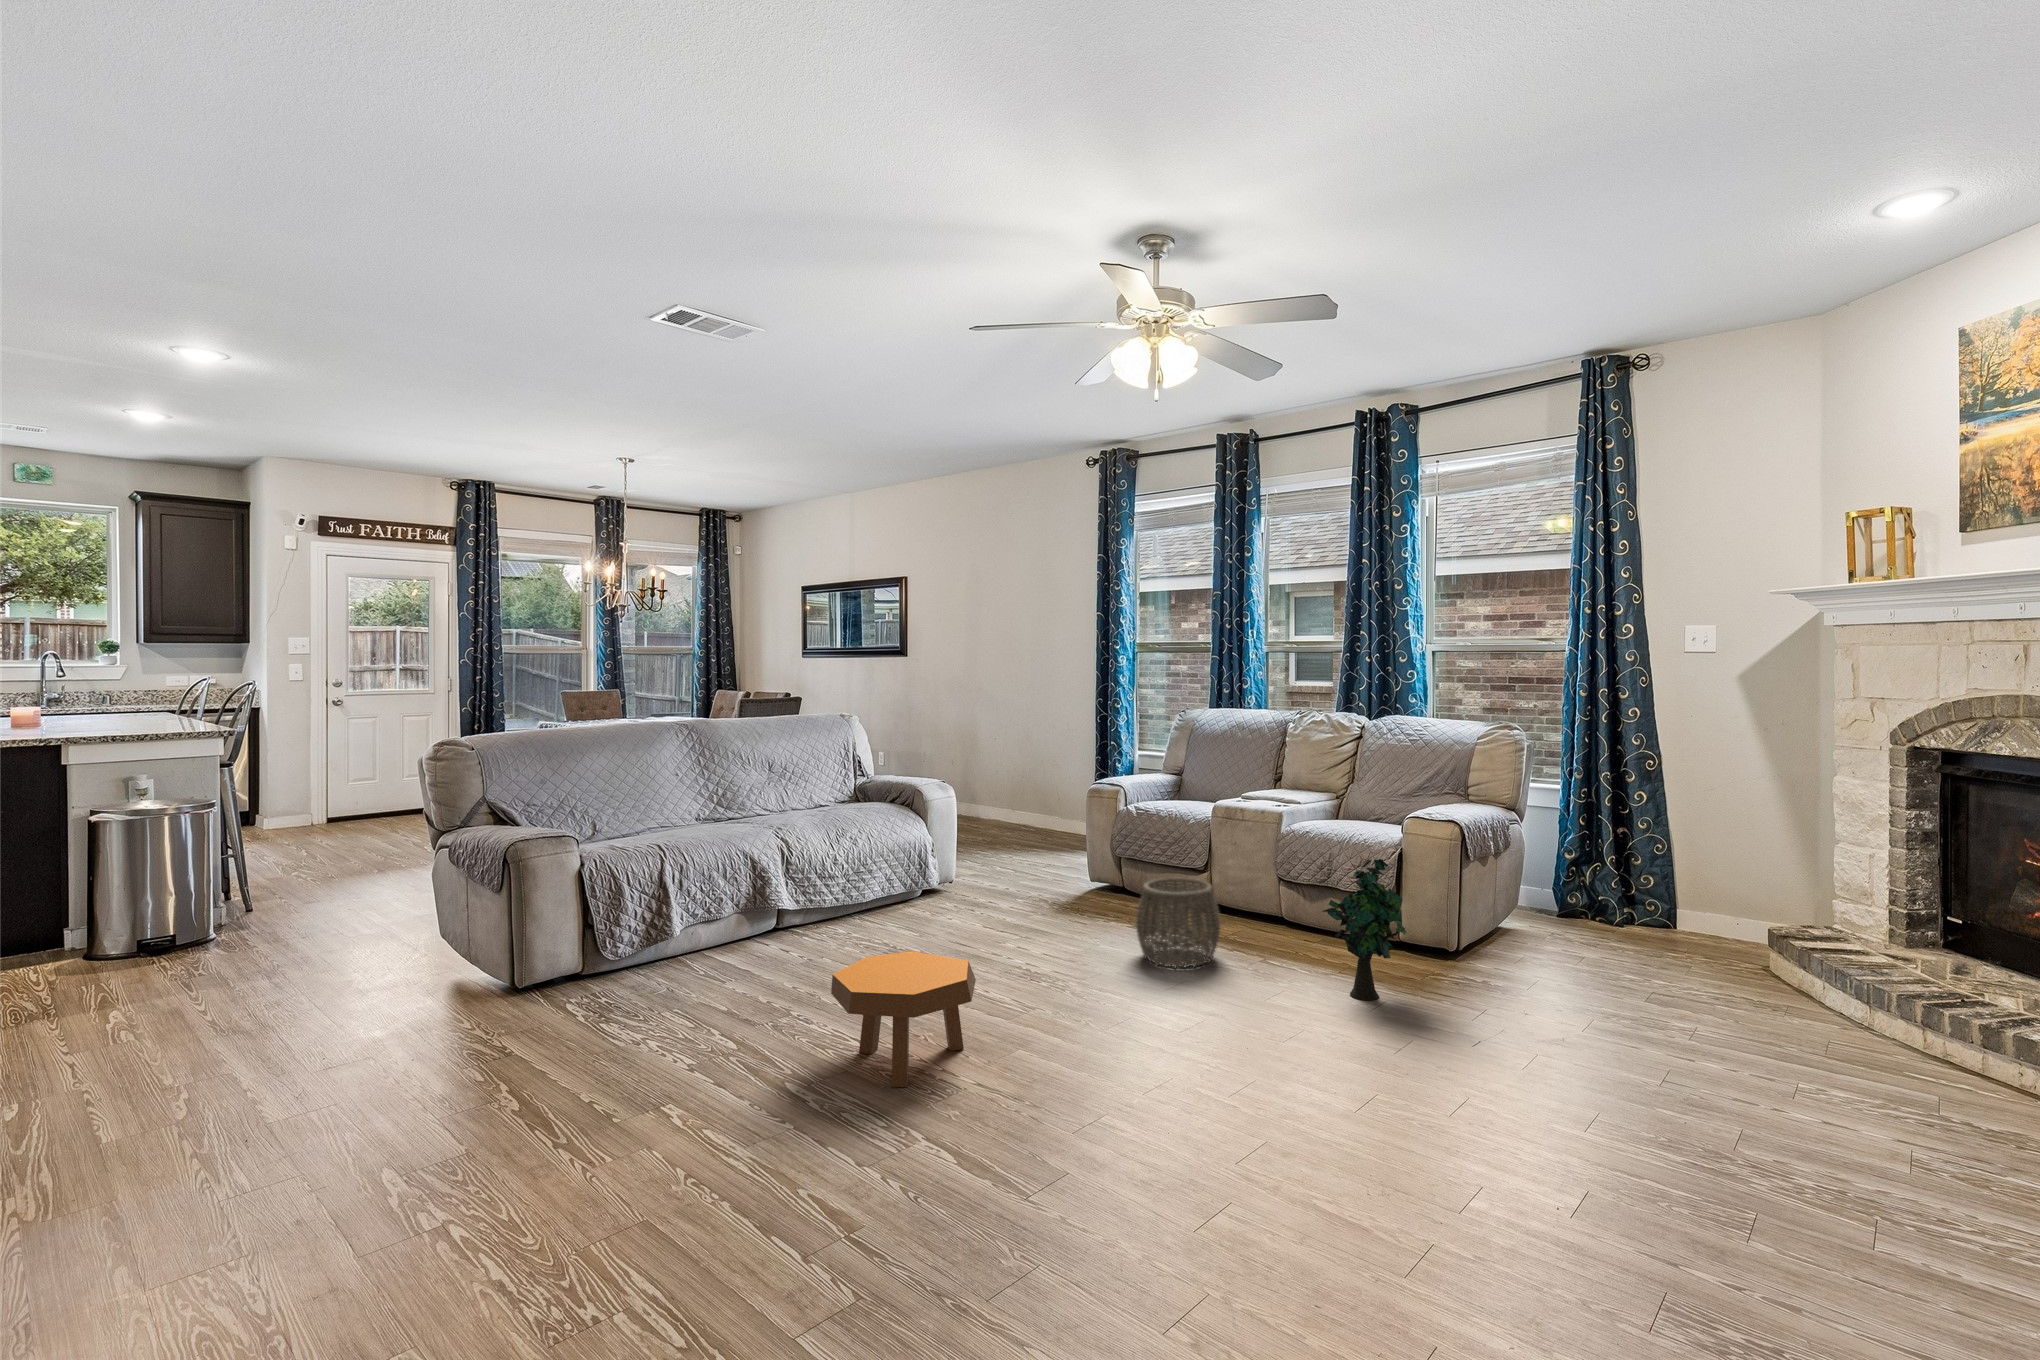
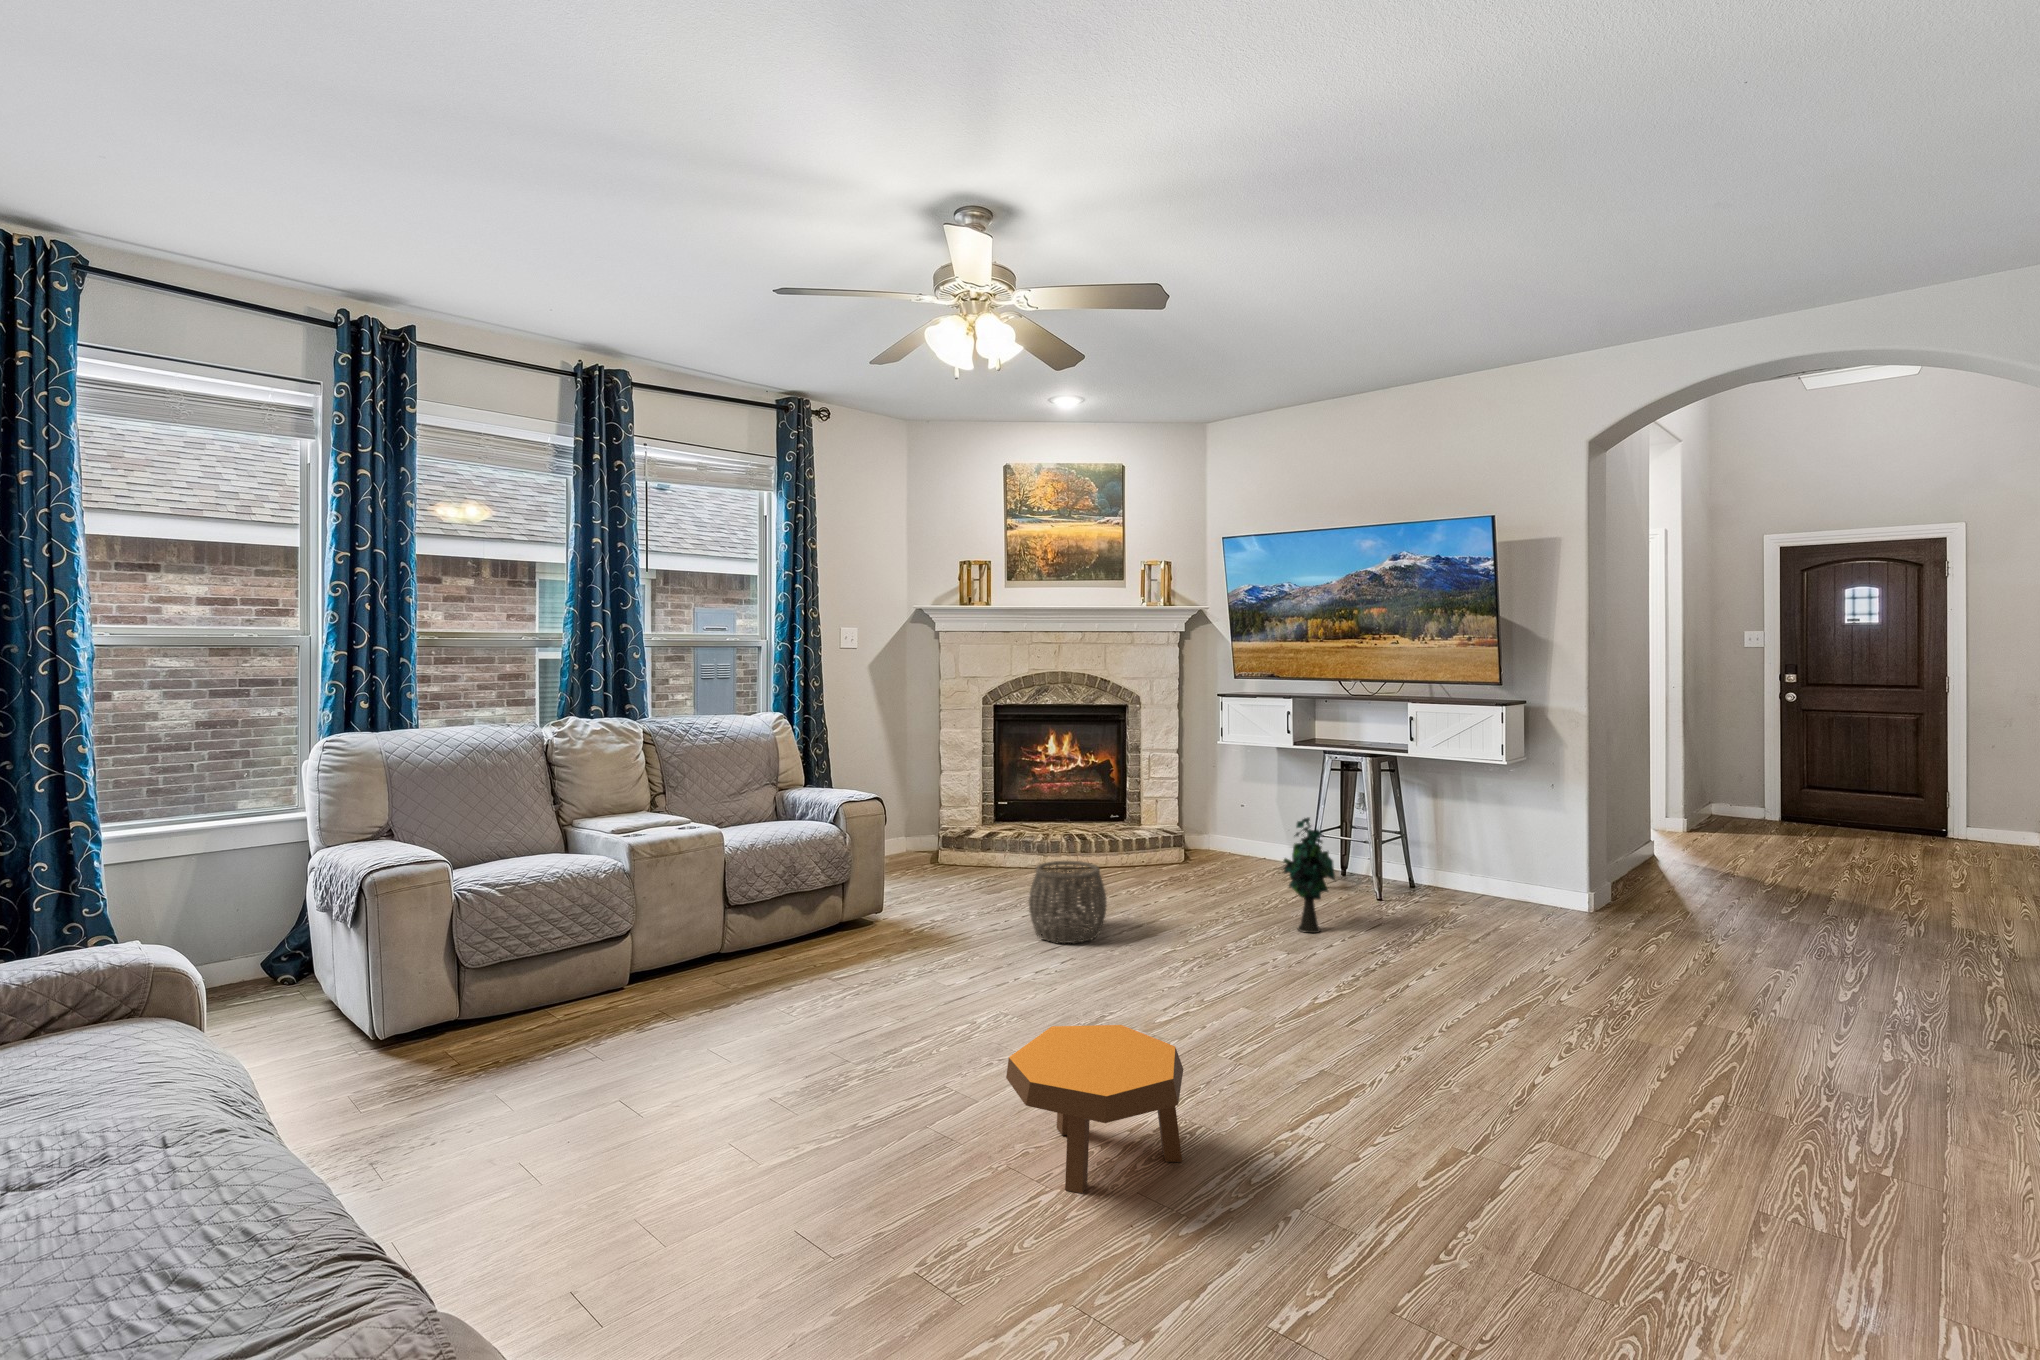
decorative plant: present [1323,859,1407,1000] -> present [1284,818,1335,933]
woven basket: present [1136,878,1220,968] -> present [1029,861,1107,943]

